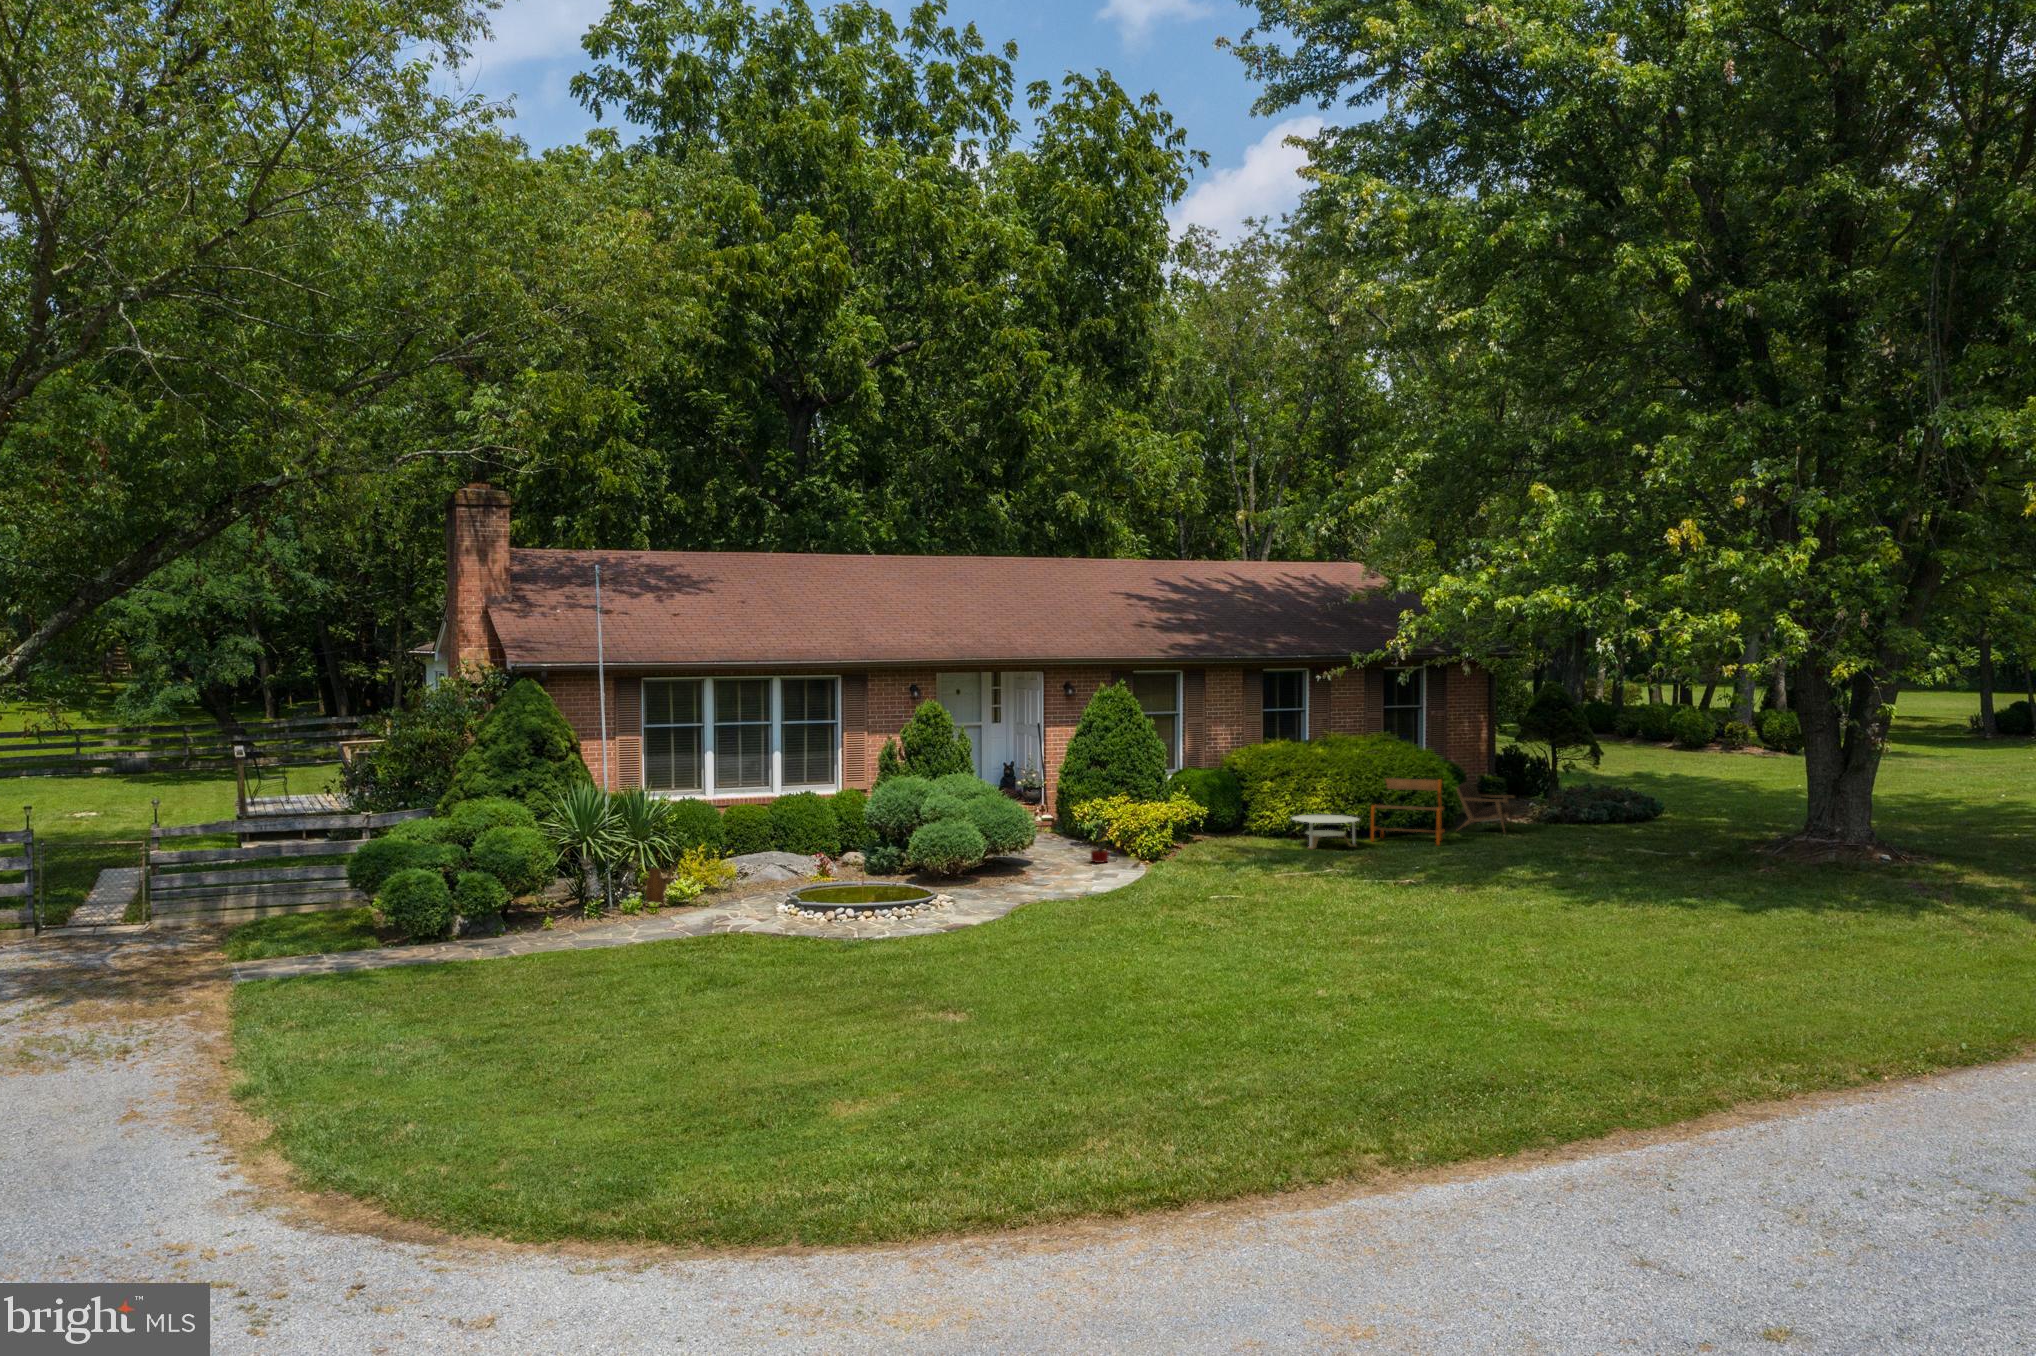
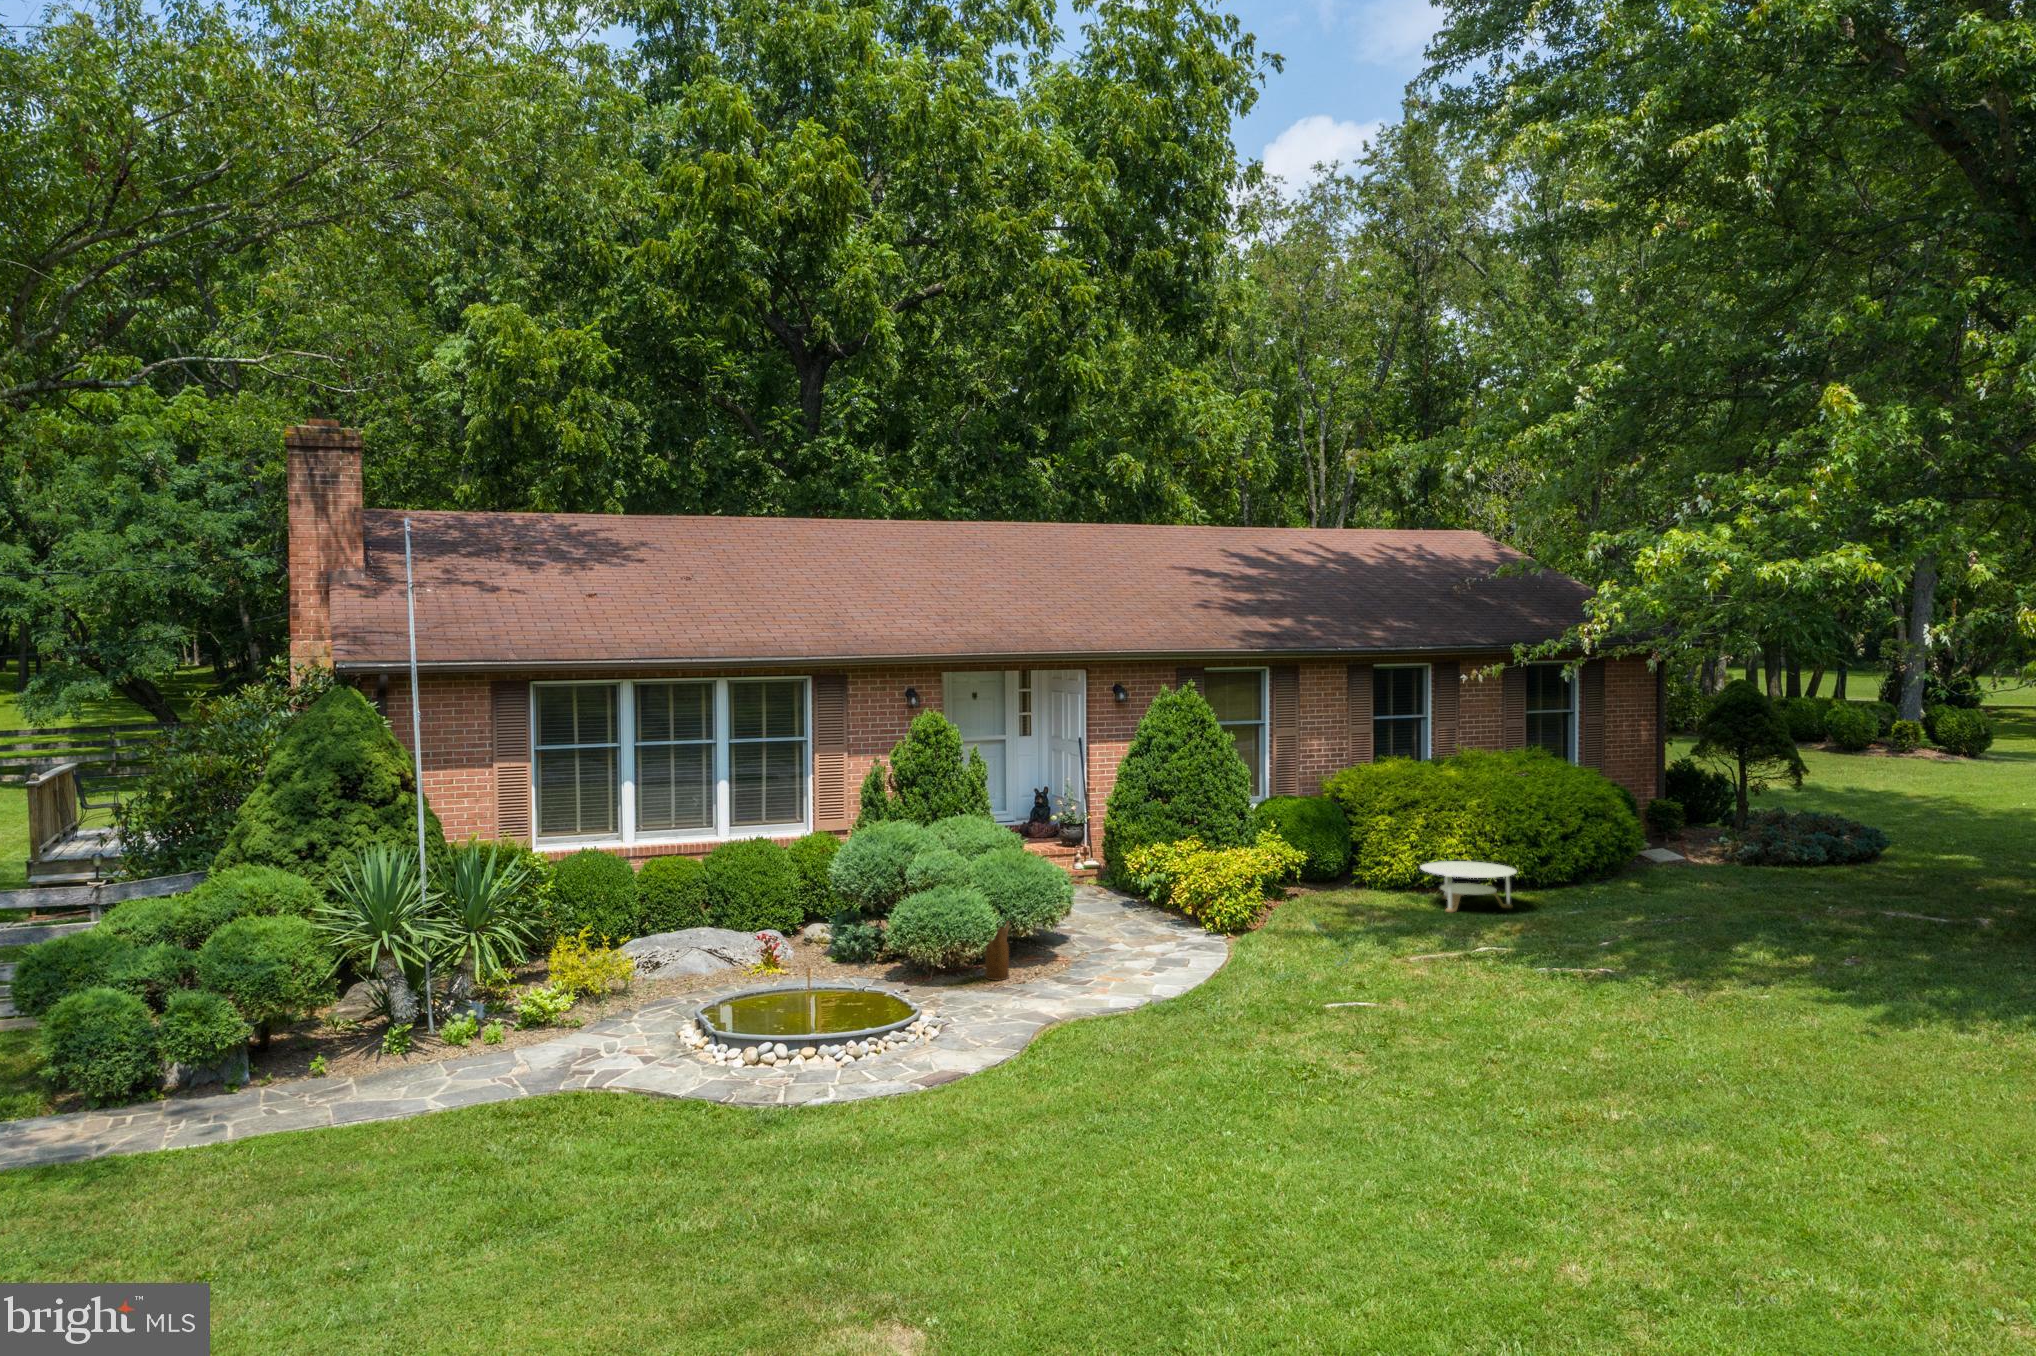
bench: present [1371,778,1445,845] -> none [1528,810,1630,907]
armchair: present [1456,782,1517,831] -> none [1635,813,1719,887]
decorative plant: present [1091,824,1109,863] -> none [1149,871,1176,936]
watering can: present [643,866,674,908] -> present [985,921,1009,980]

